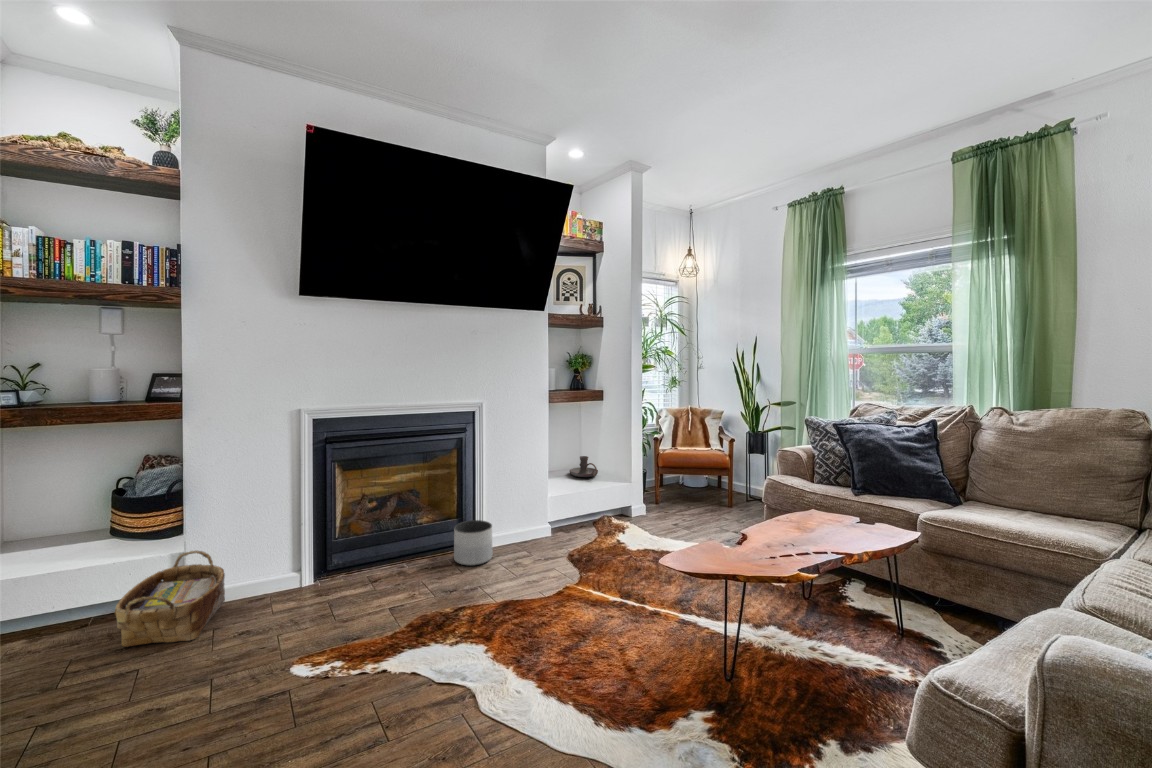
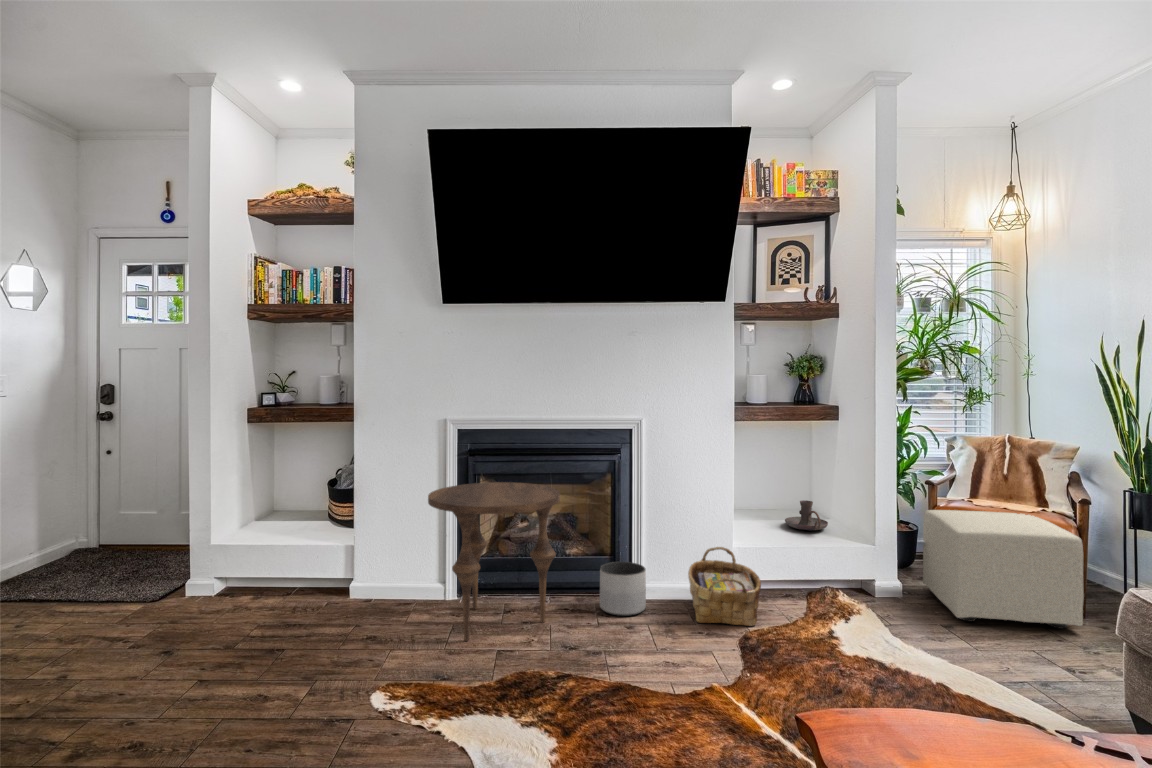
ottoman: none [654,453,745,524] -> present [923,510,1084,629]
side table: none [299,465,431,621] -> present [428,482,560,641]
woven basket: present [115,550,225,647] -> present [688,547,761,626]

